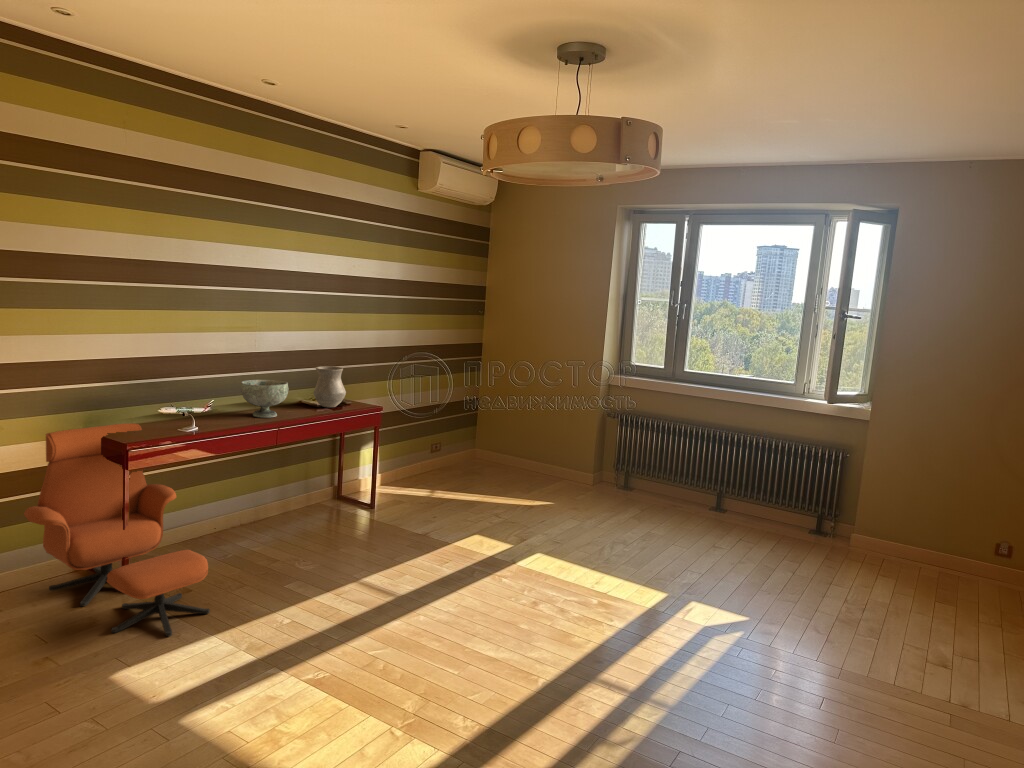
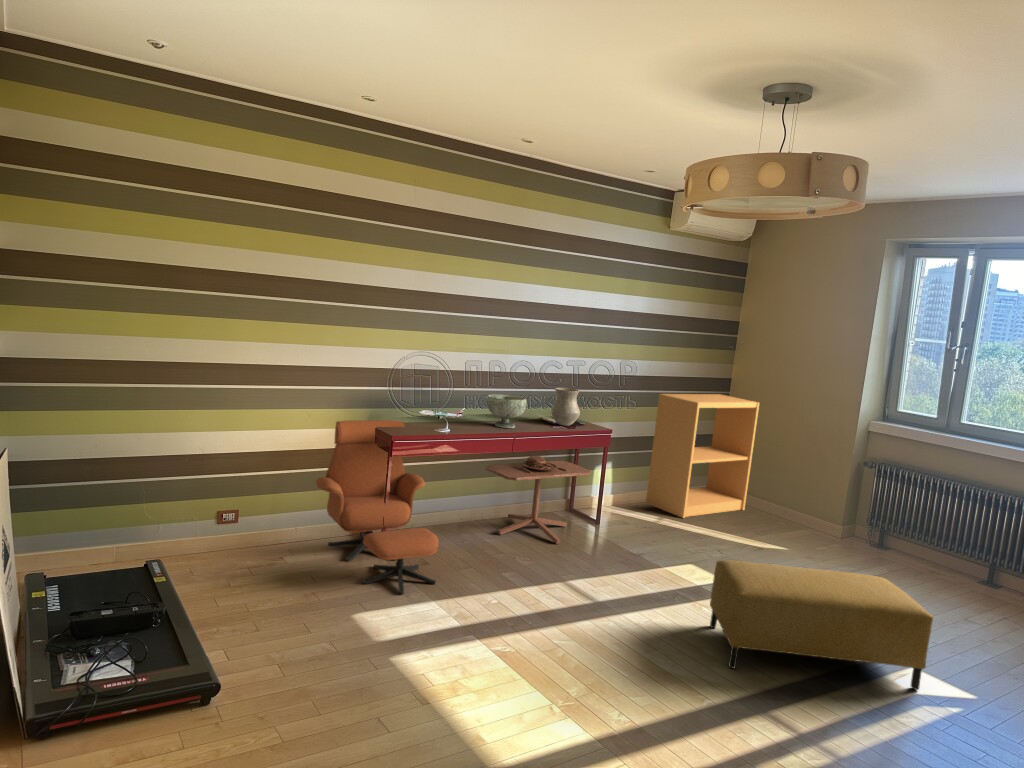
bookshelf: none [411,359,511,487] -> present [646,394,759,518]
side table: none [245,444,362,537] -> present [486,456,591,544]
ottoman: none [514,523,715,640] -> present [710,560,933,690]

